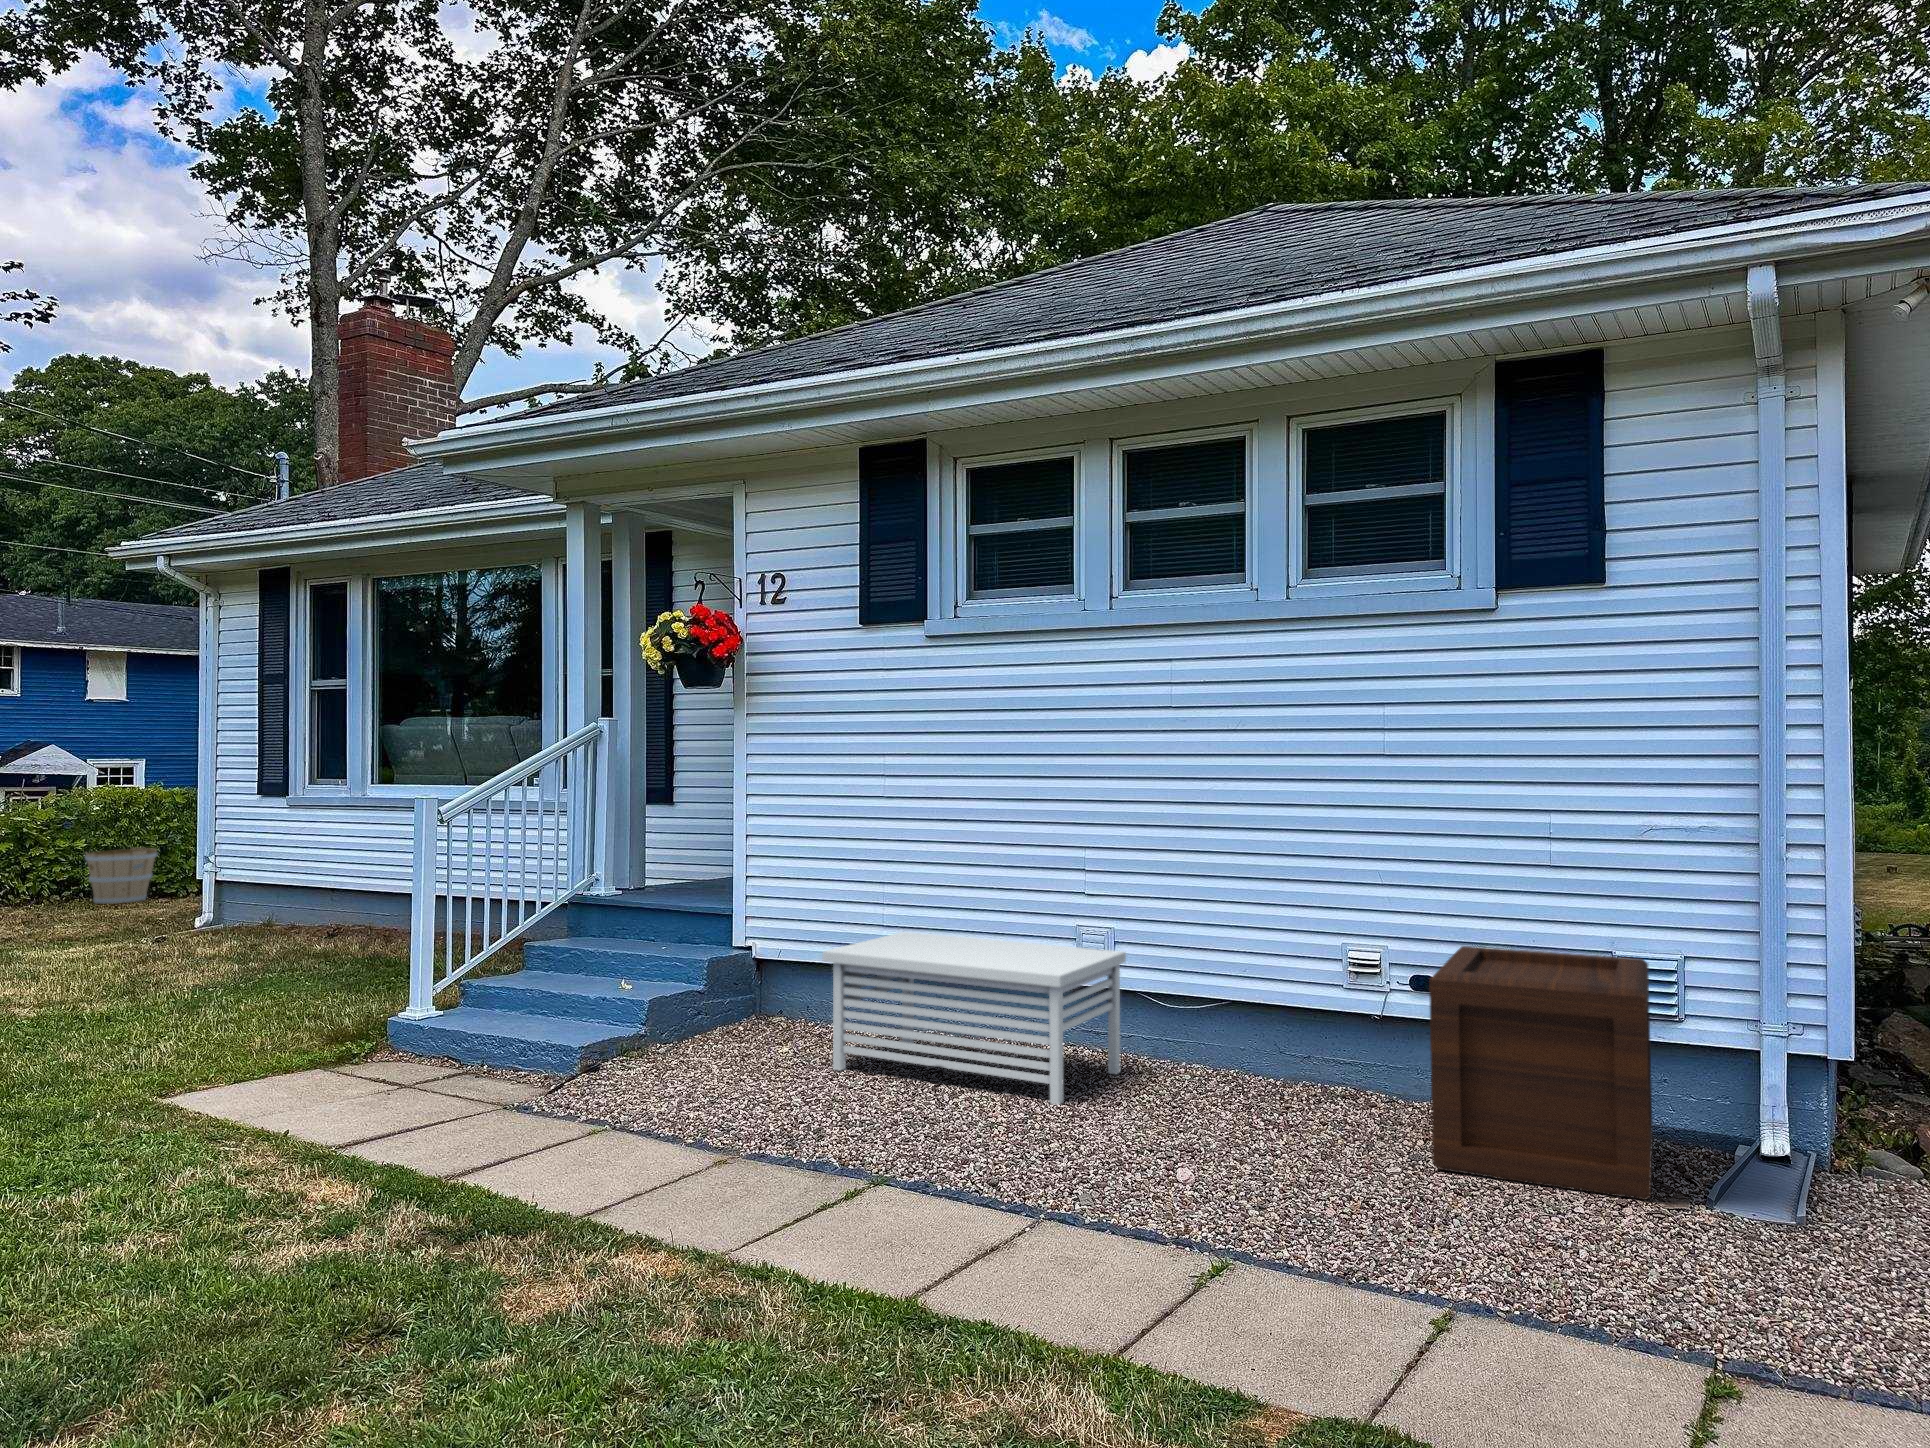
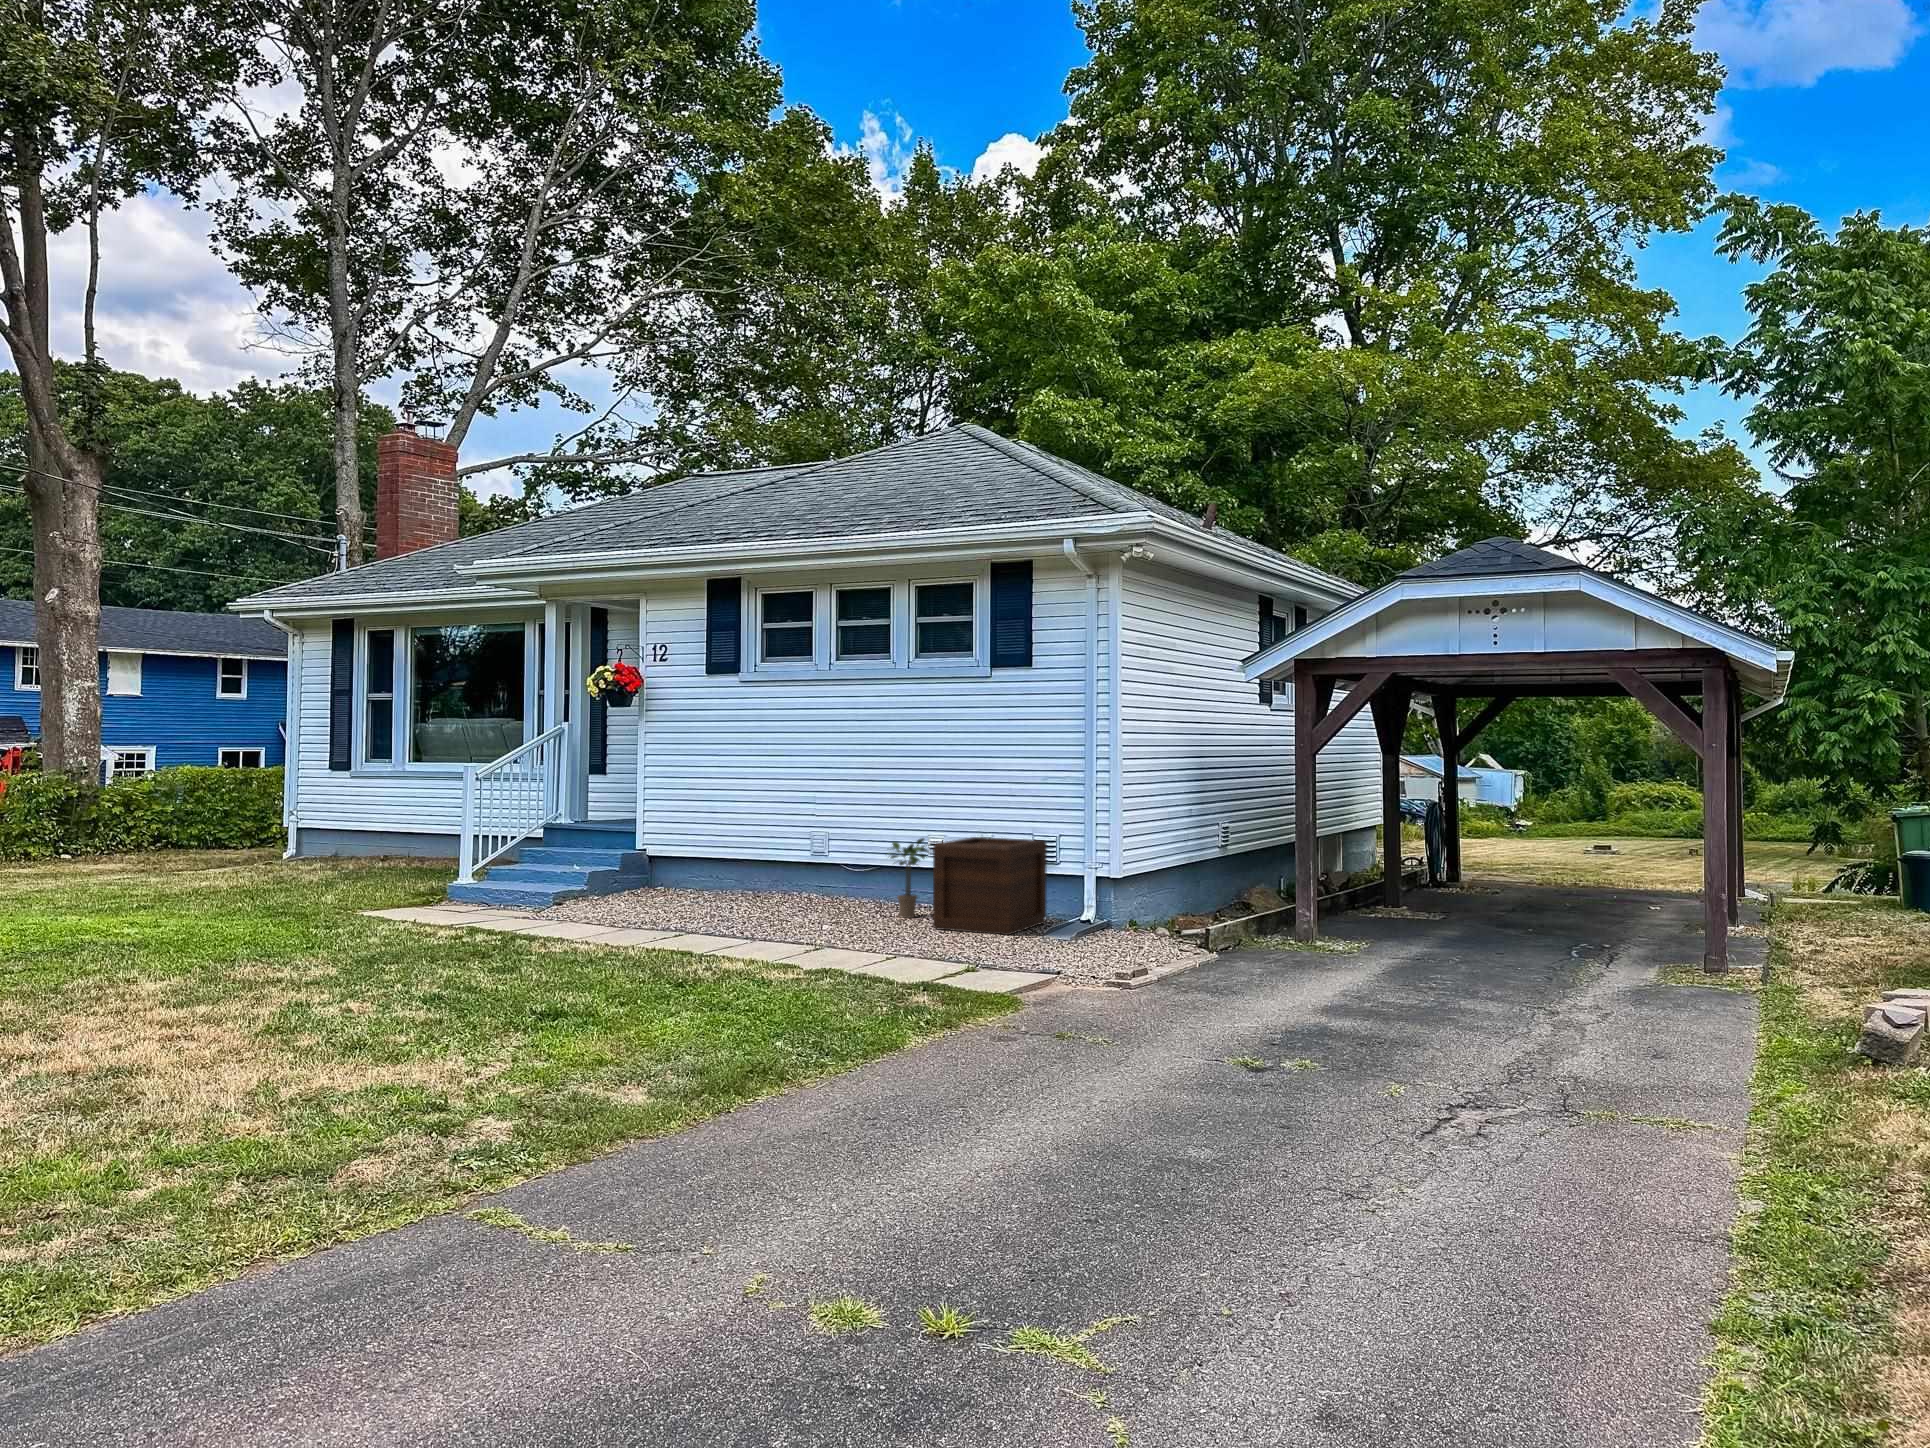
wooden bucket: present [85,847,157,904] -> none [192,807,242,846]
storage bench: present [822,932,1126,1105] -> none [678,840,834,916]
potted plant: none [1258,948,1372,1117] -> present [890,838,931,918]

